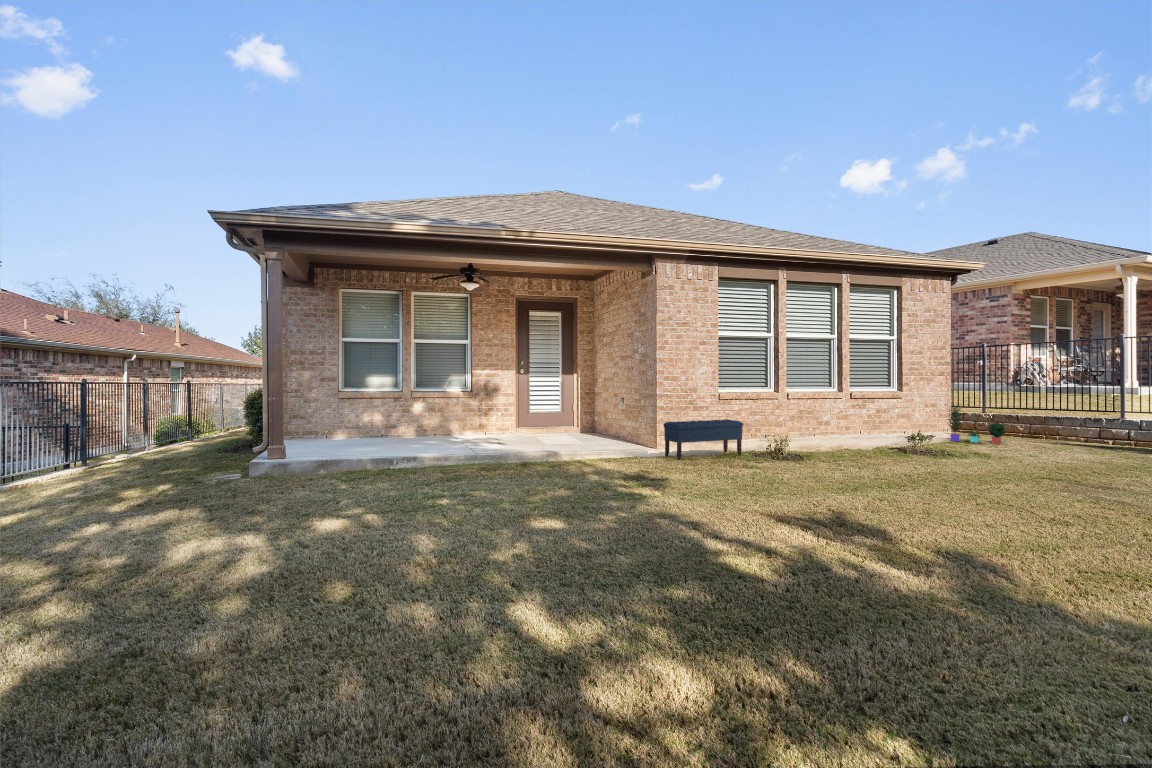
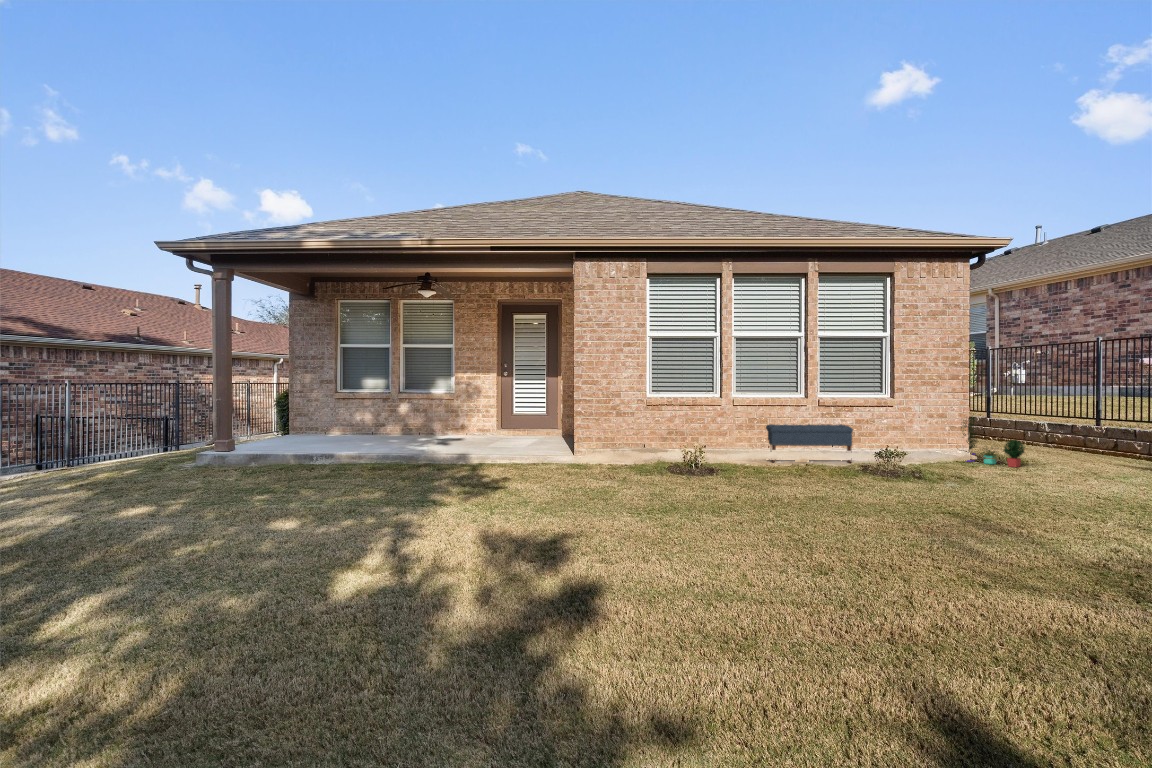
bench: present [664,419,743,460] -> present [766,424,853,463]

